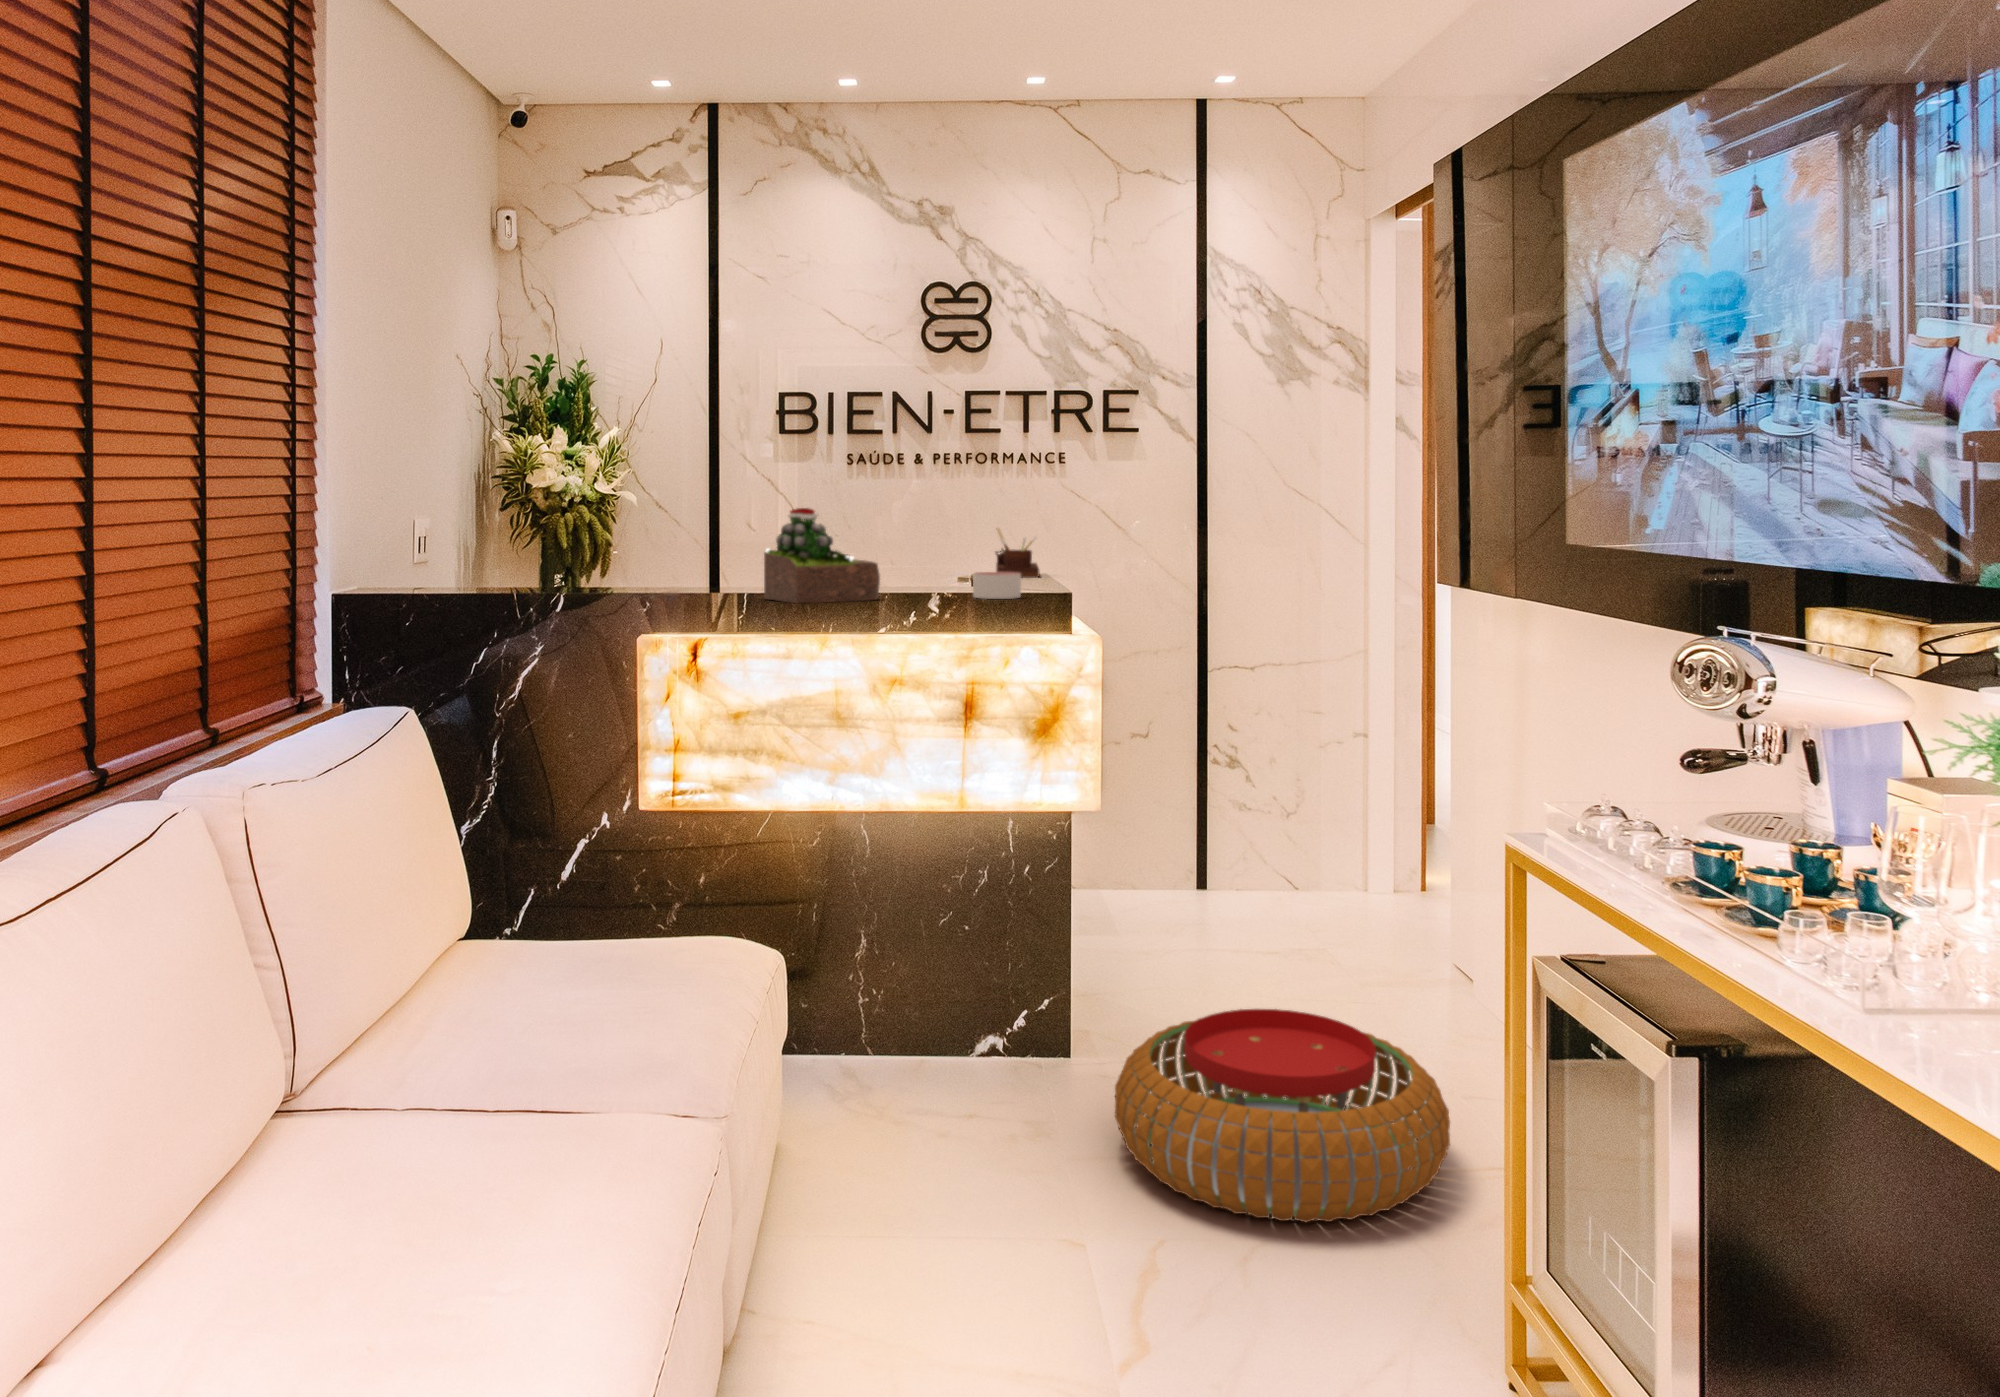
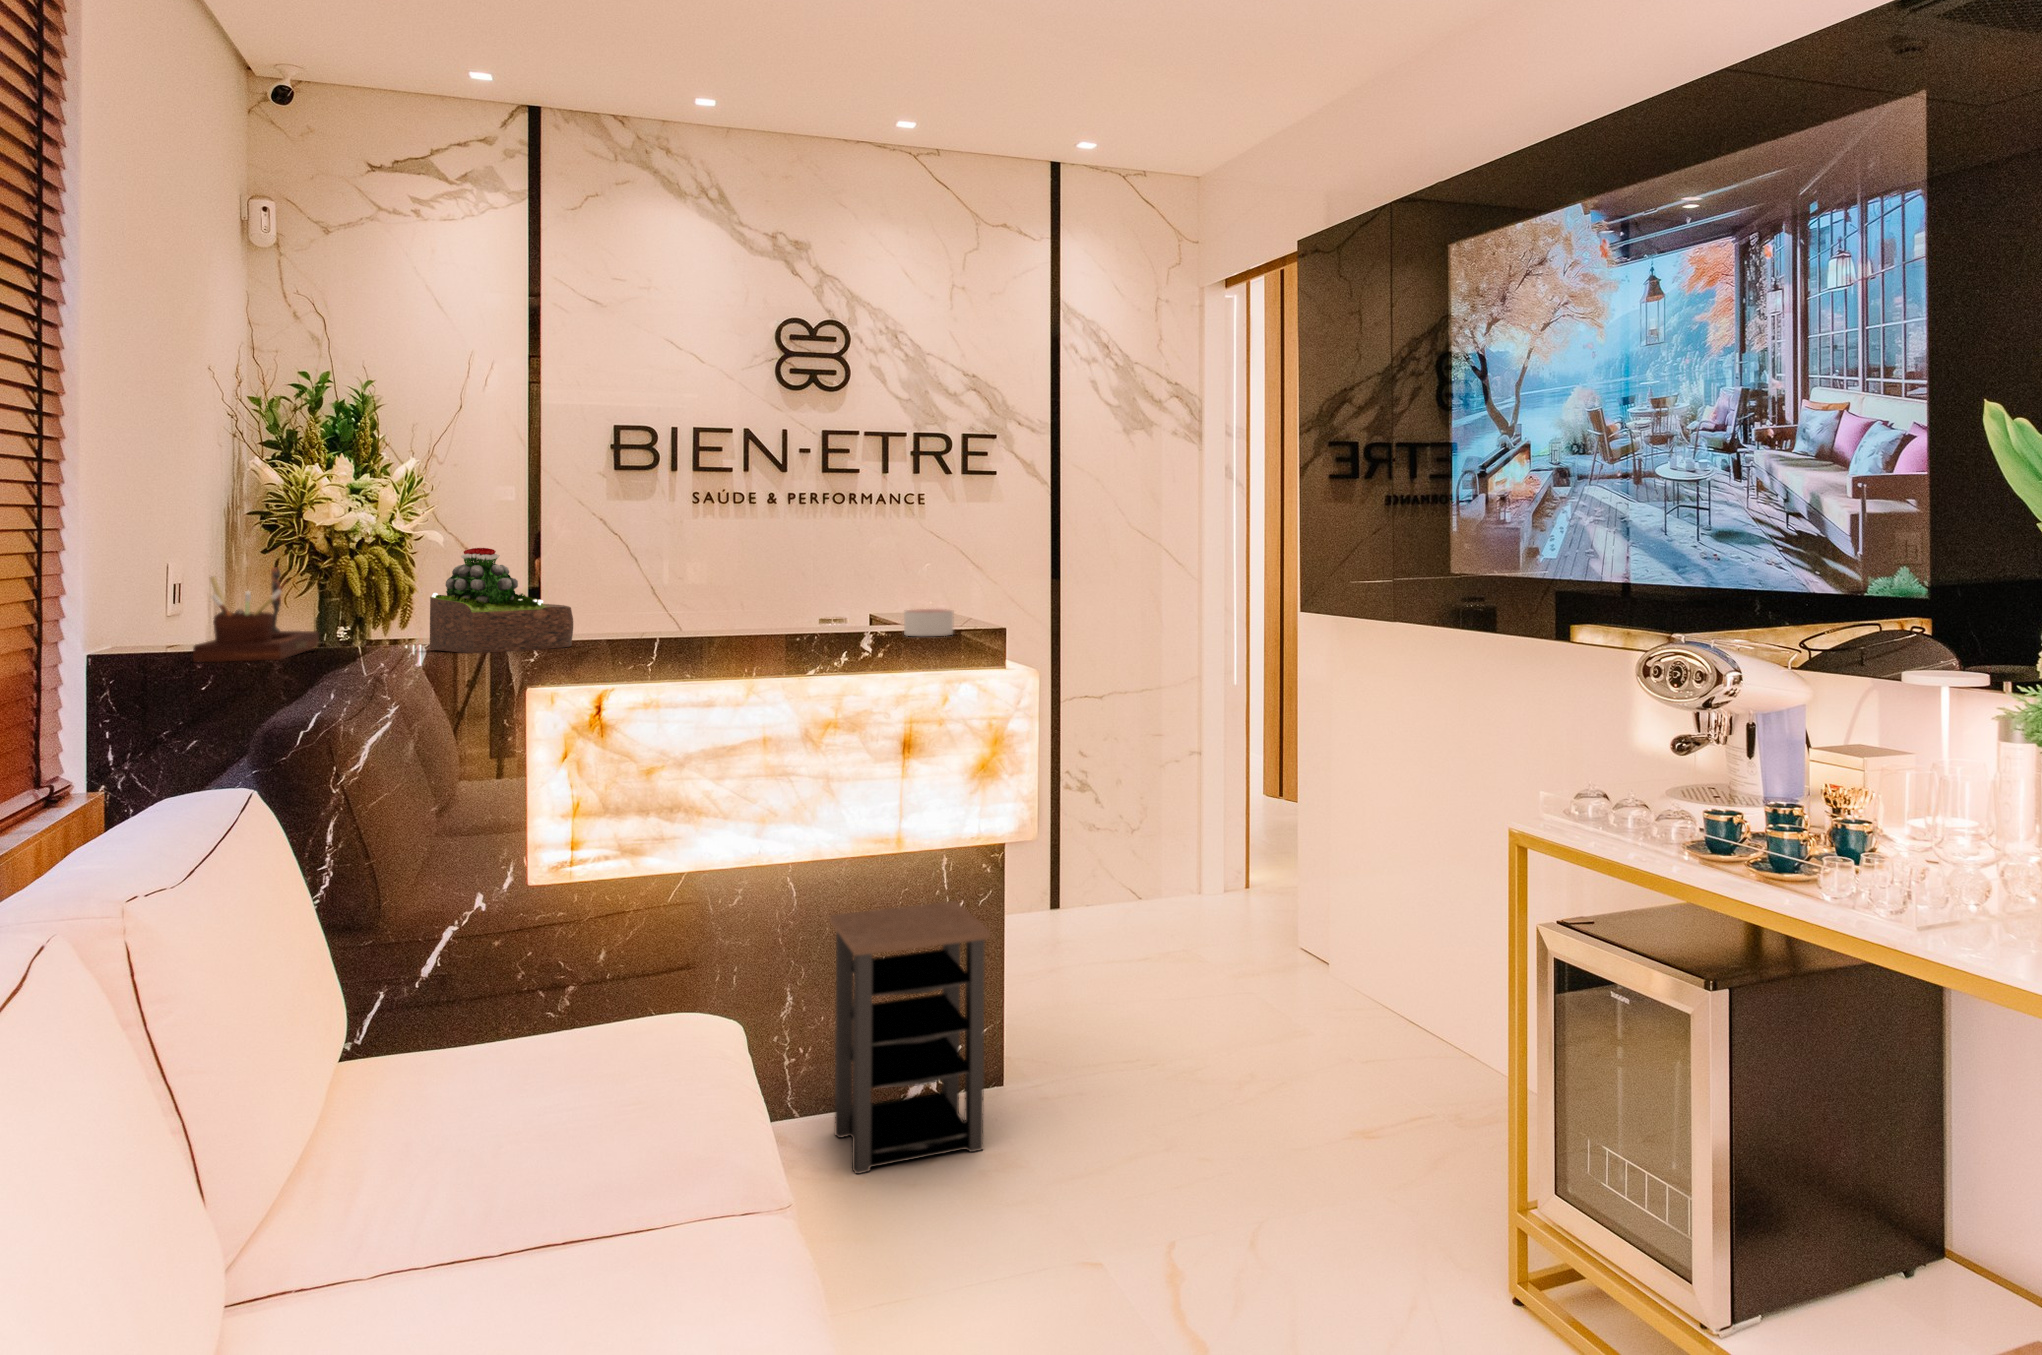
succulent plant: present [764,508,880,603] -> present [430,548,573,653]
desk organizer: present [996,528,1040,578] -> present [193,567,319,662]
side table: none [898,864,1033,1114] -> present [830,901,990,1174]
pouf: present [1115,1009,1450,1222] -> none [1083,1012,1390,1208]

